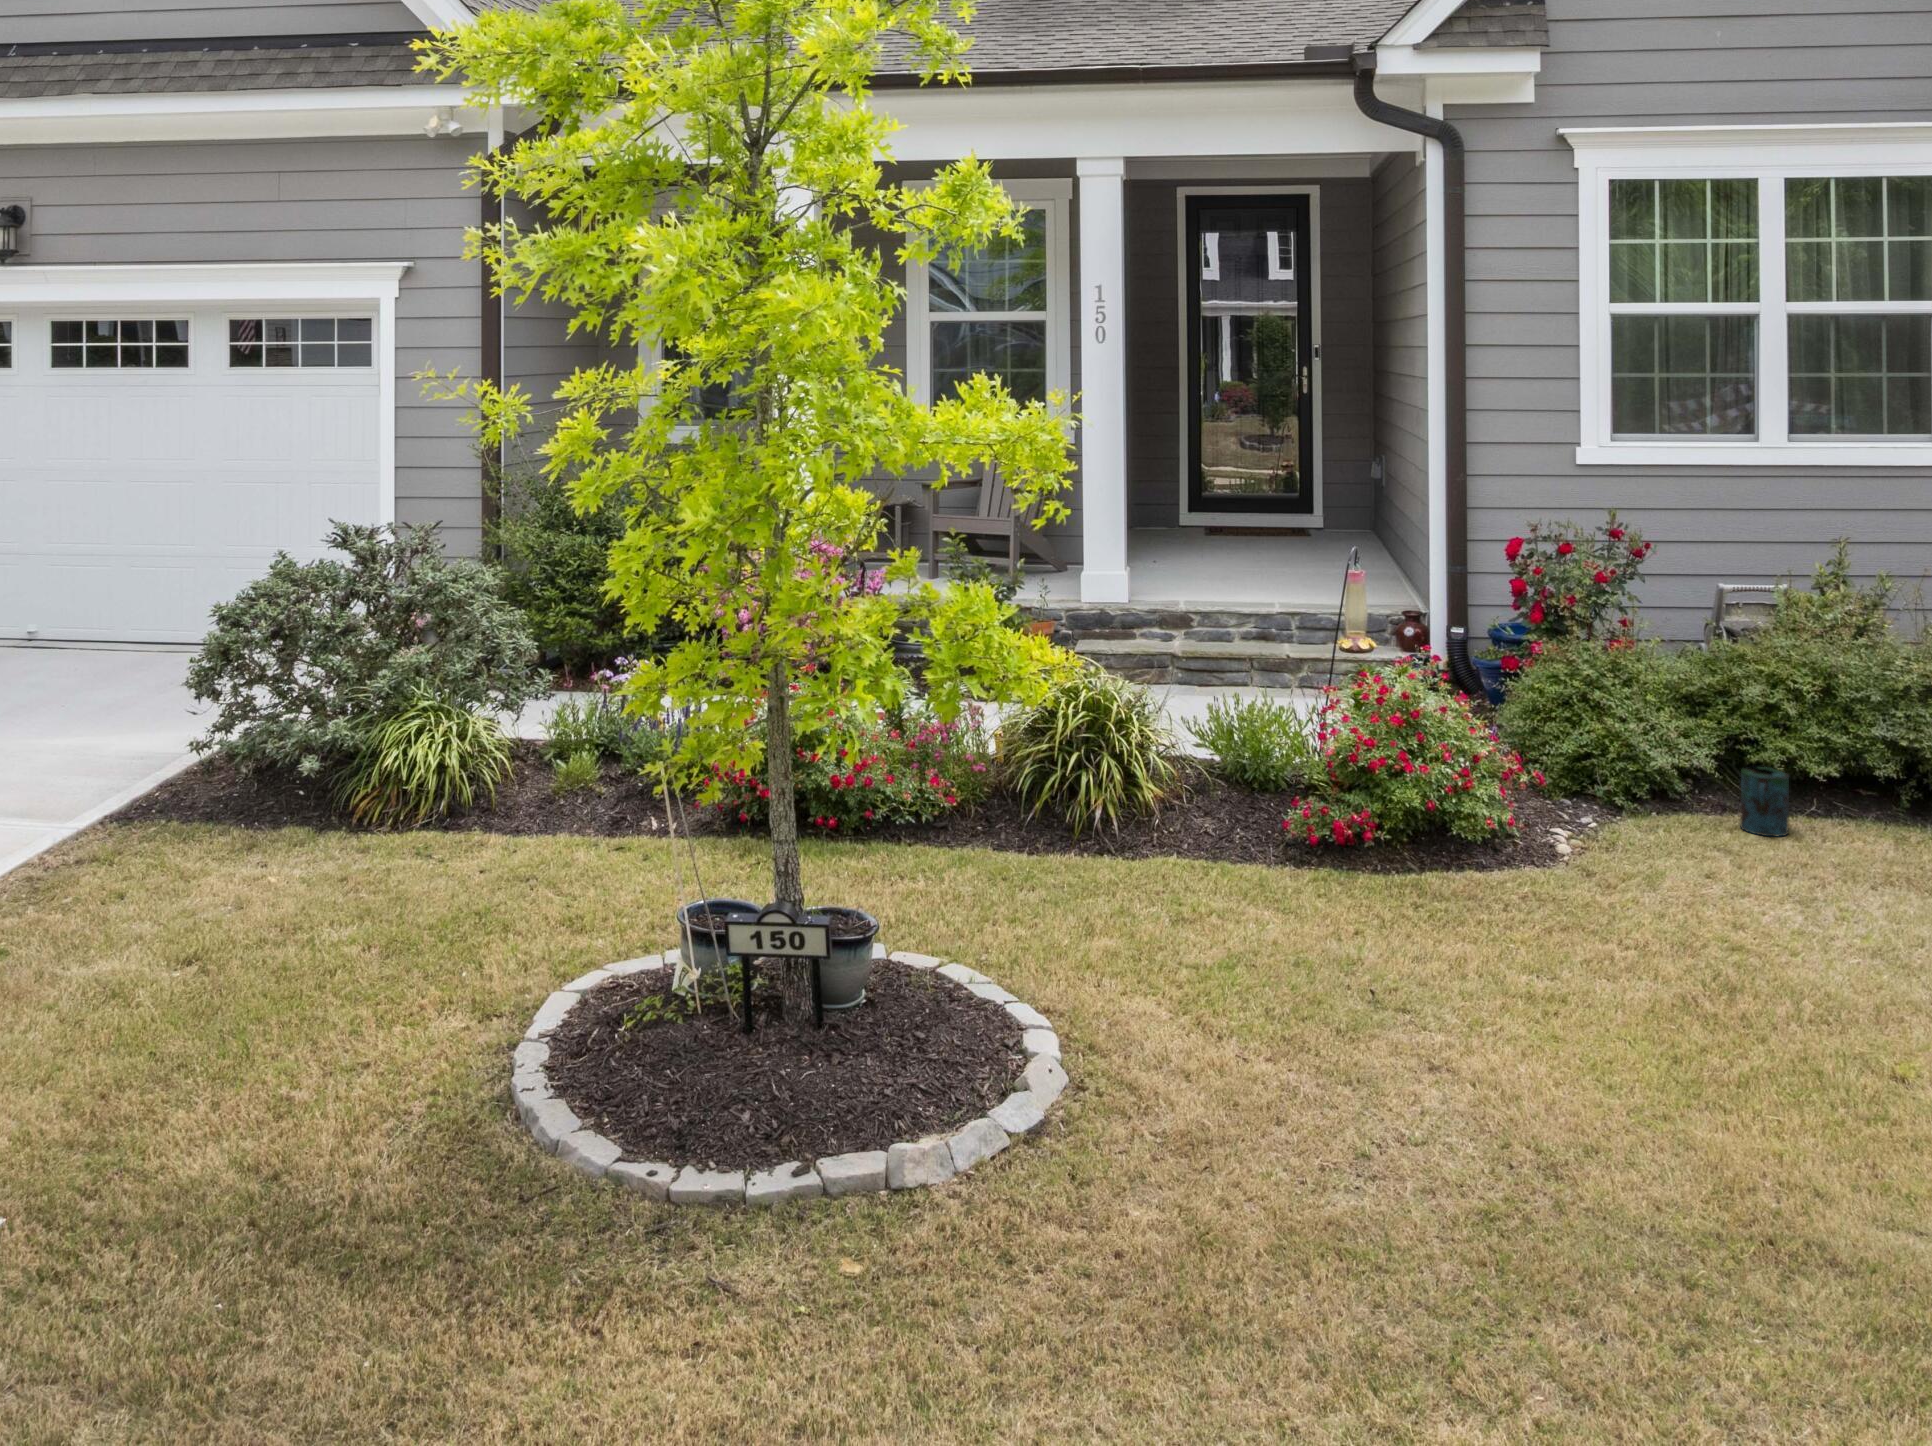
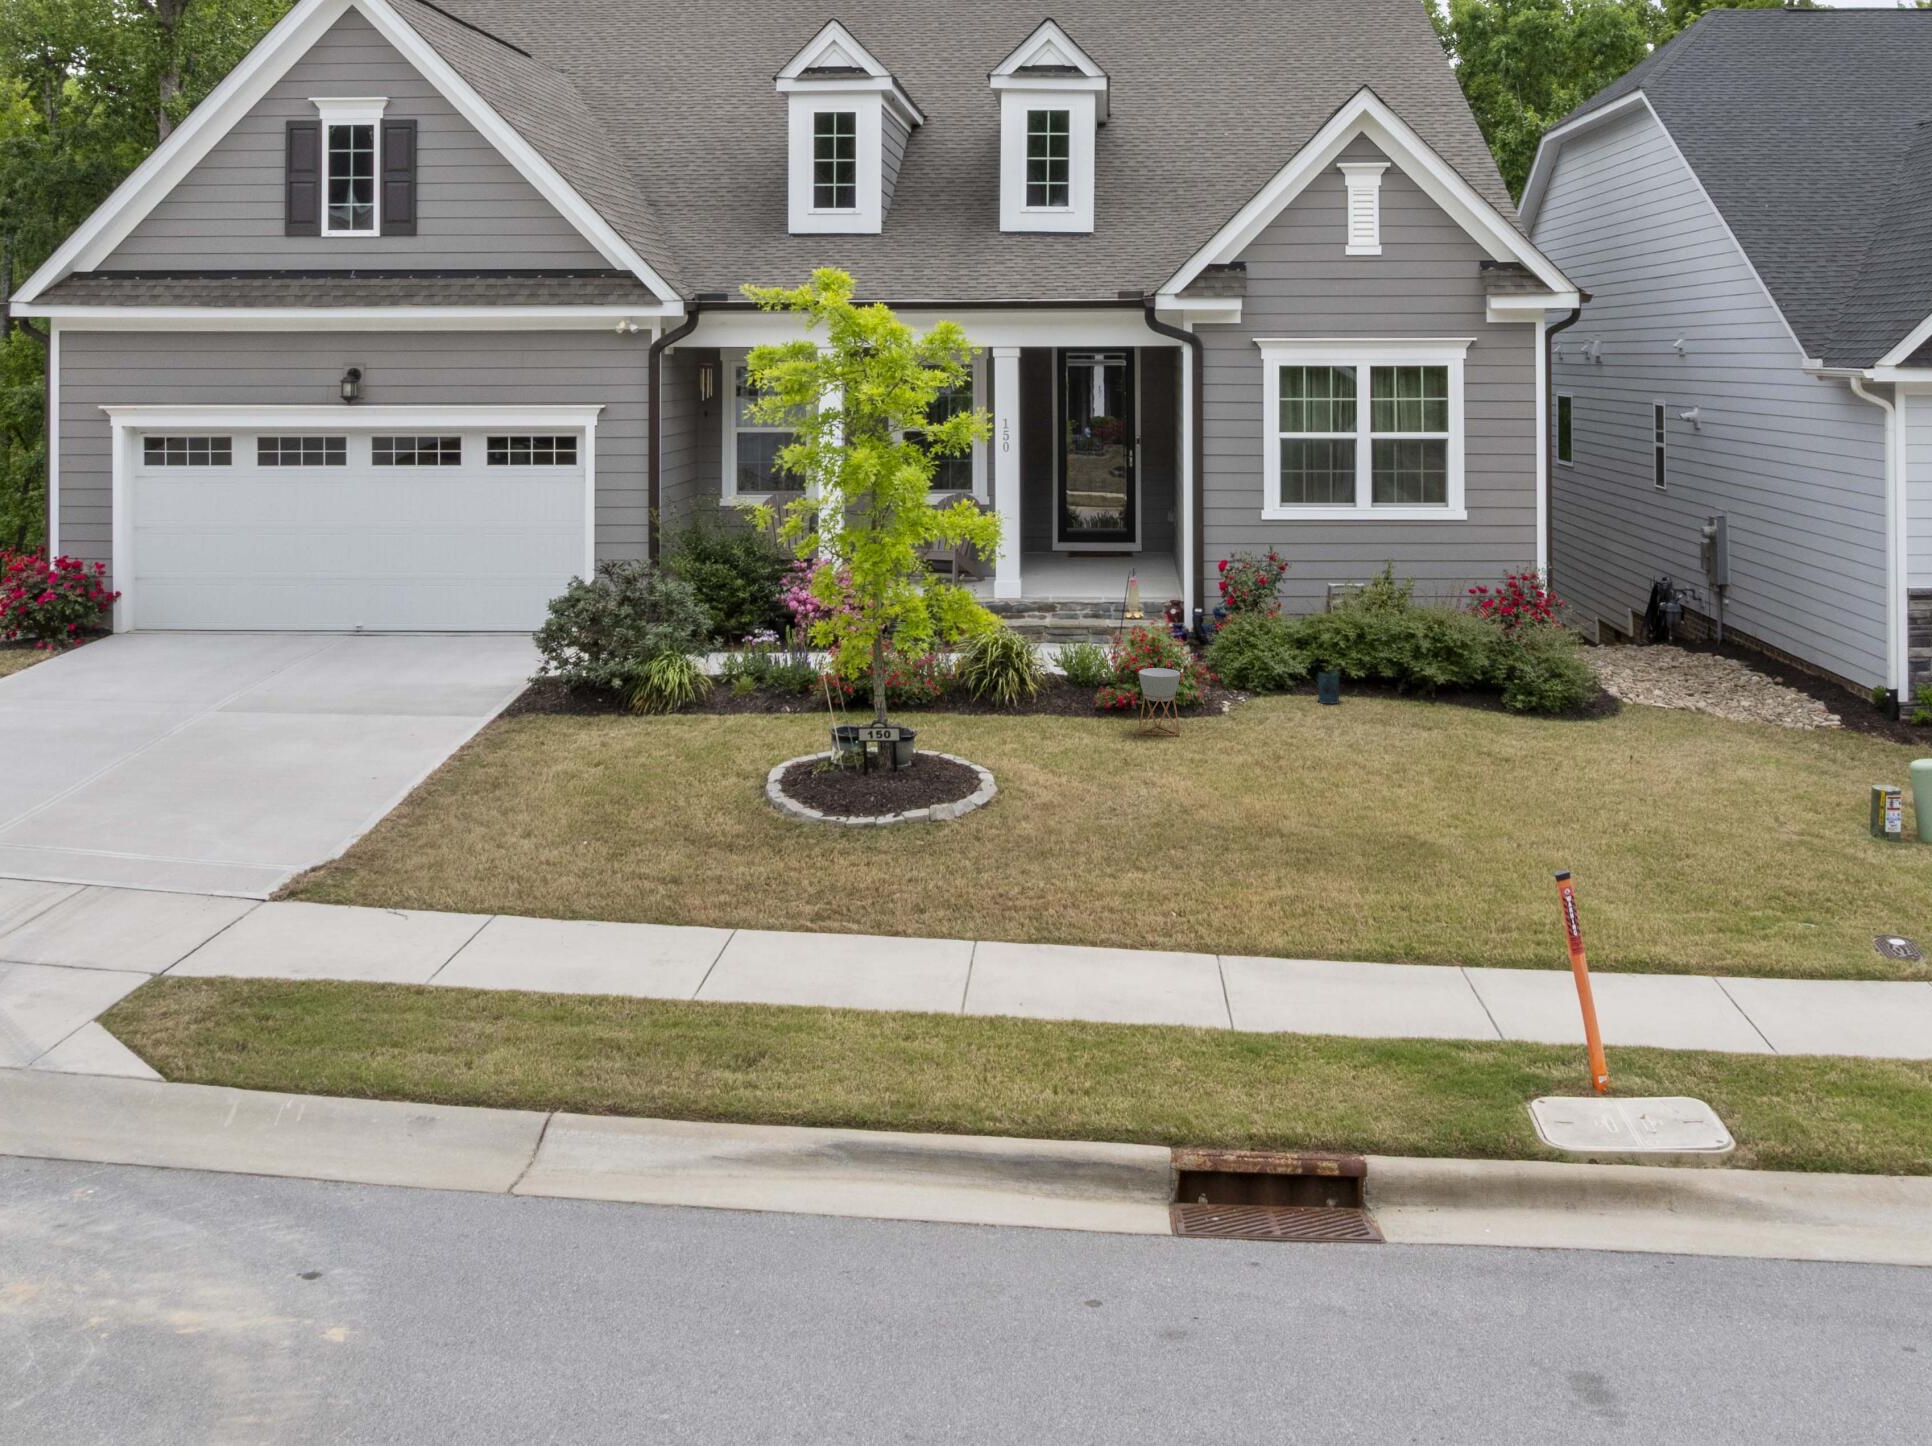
planter: none [1385,761,1479,912] -> present [1138,668,1180,736]

